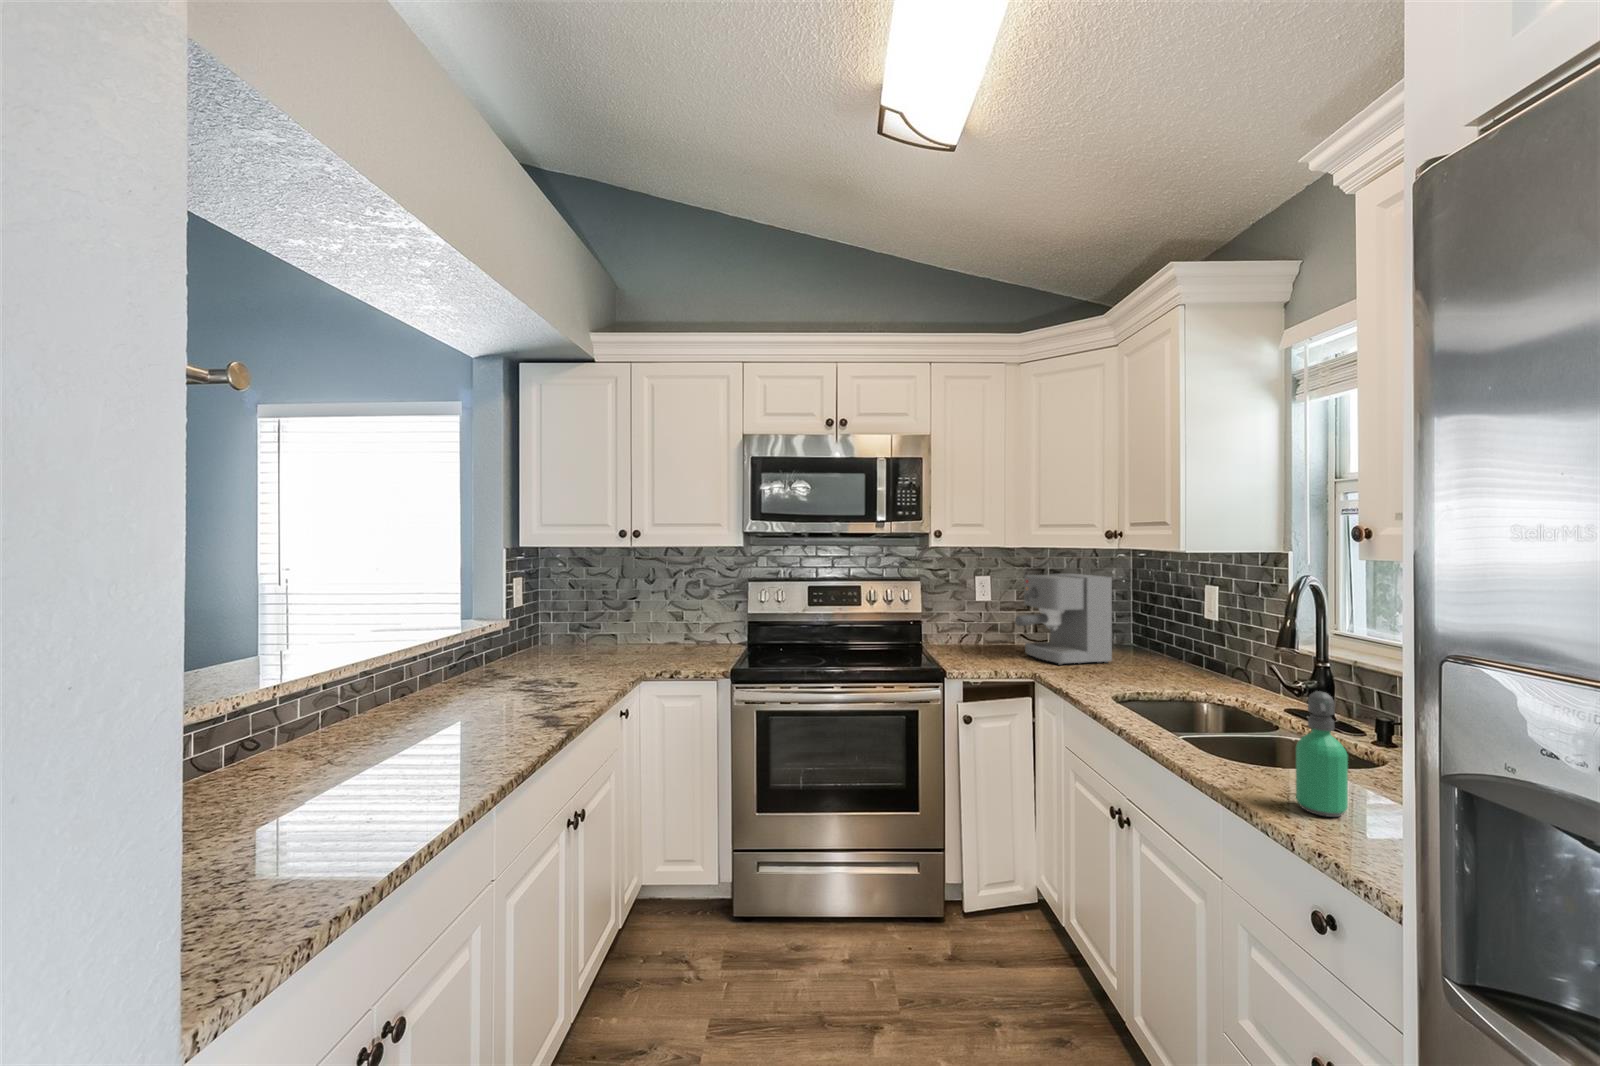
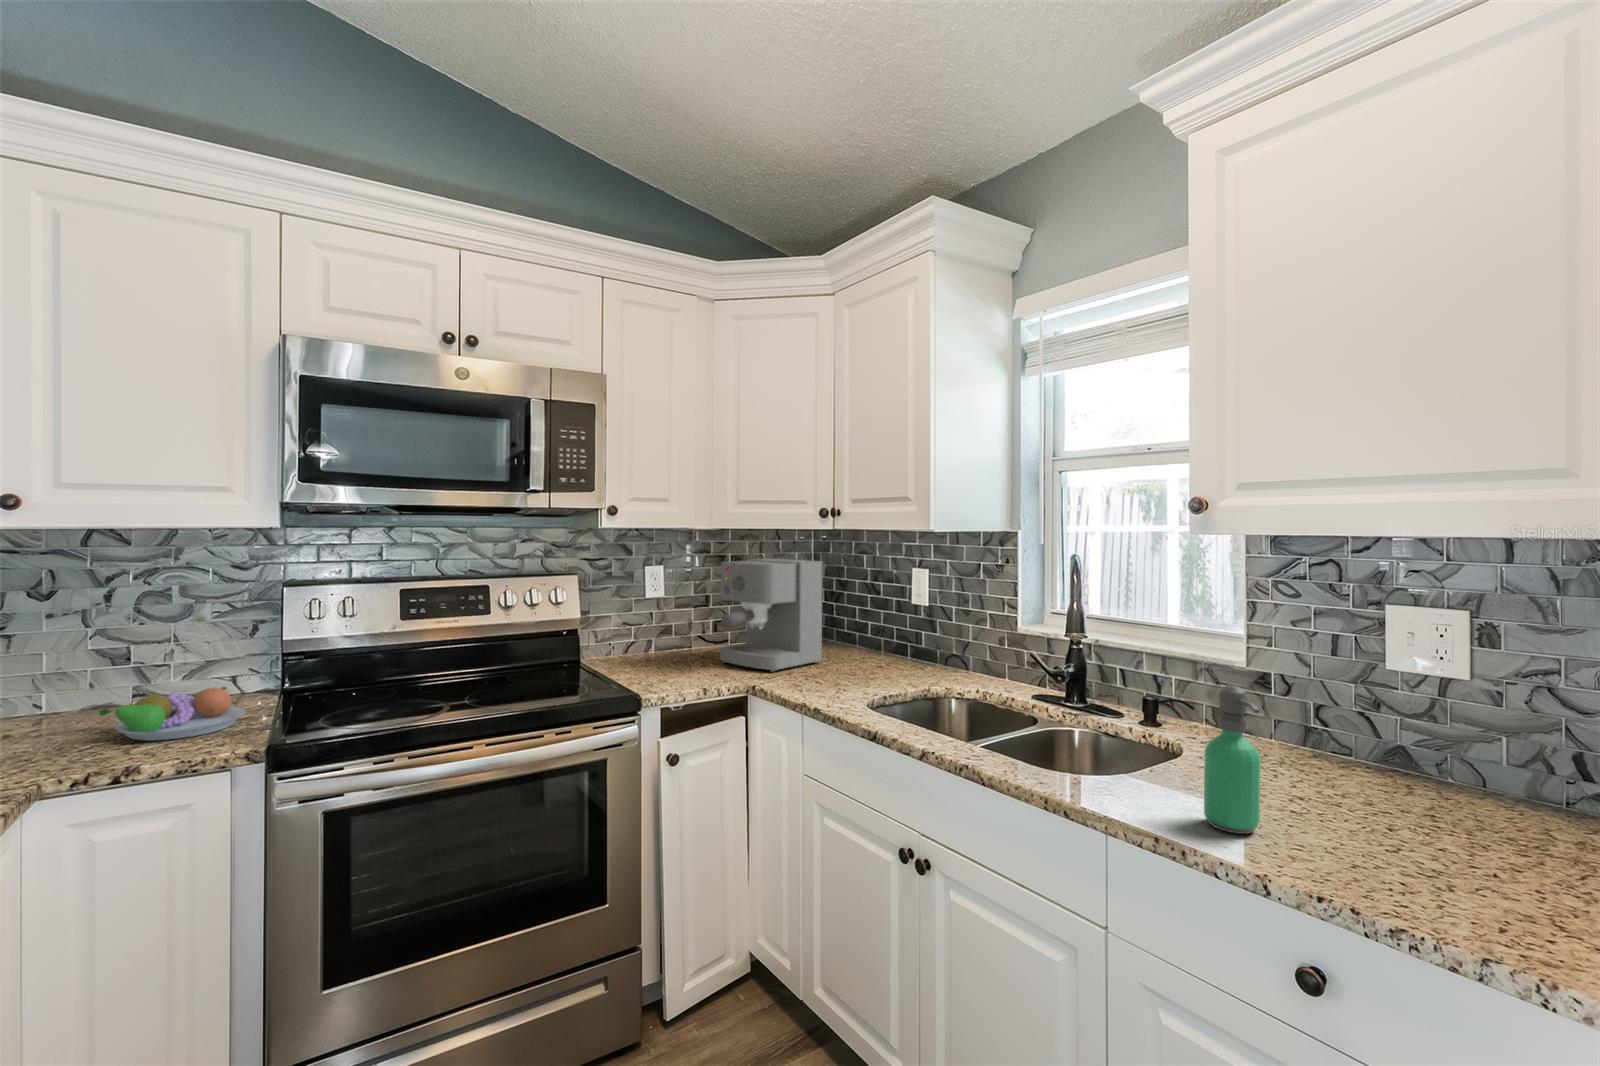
fruit bowl: none [668,633,728,660] -> present [99,687,246,741]

